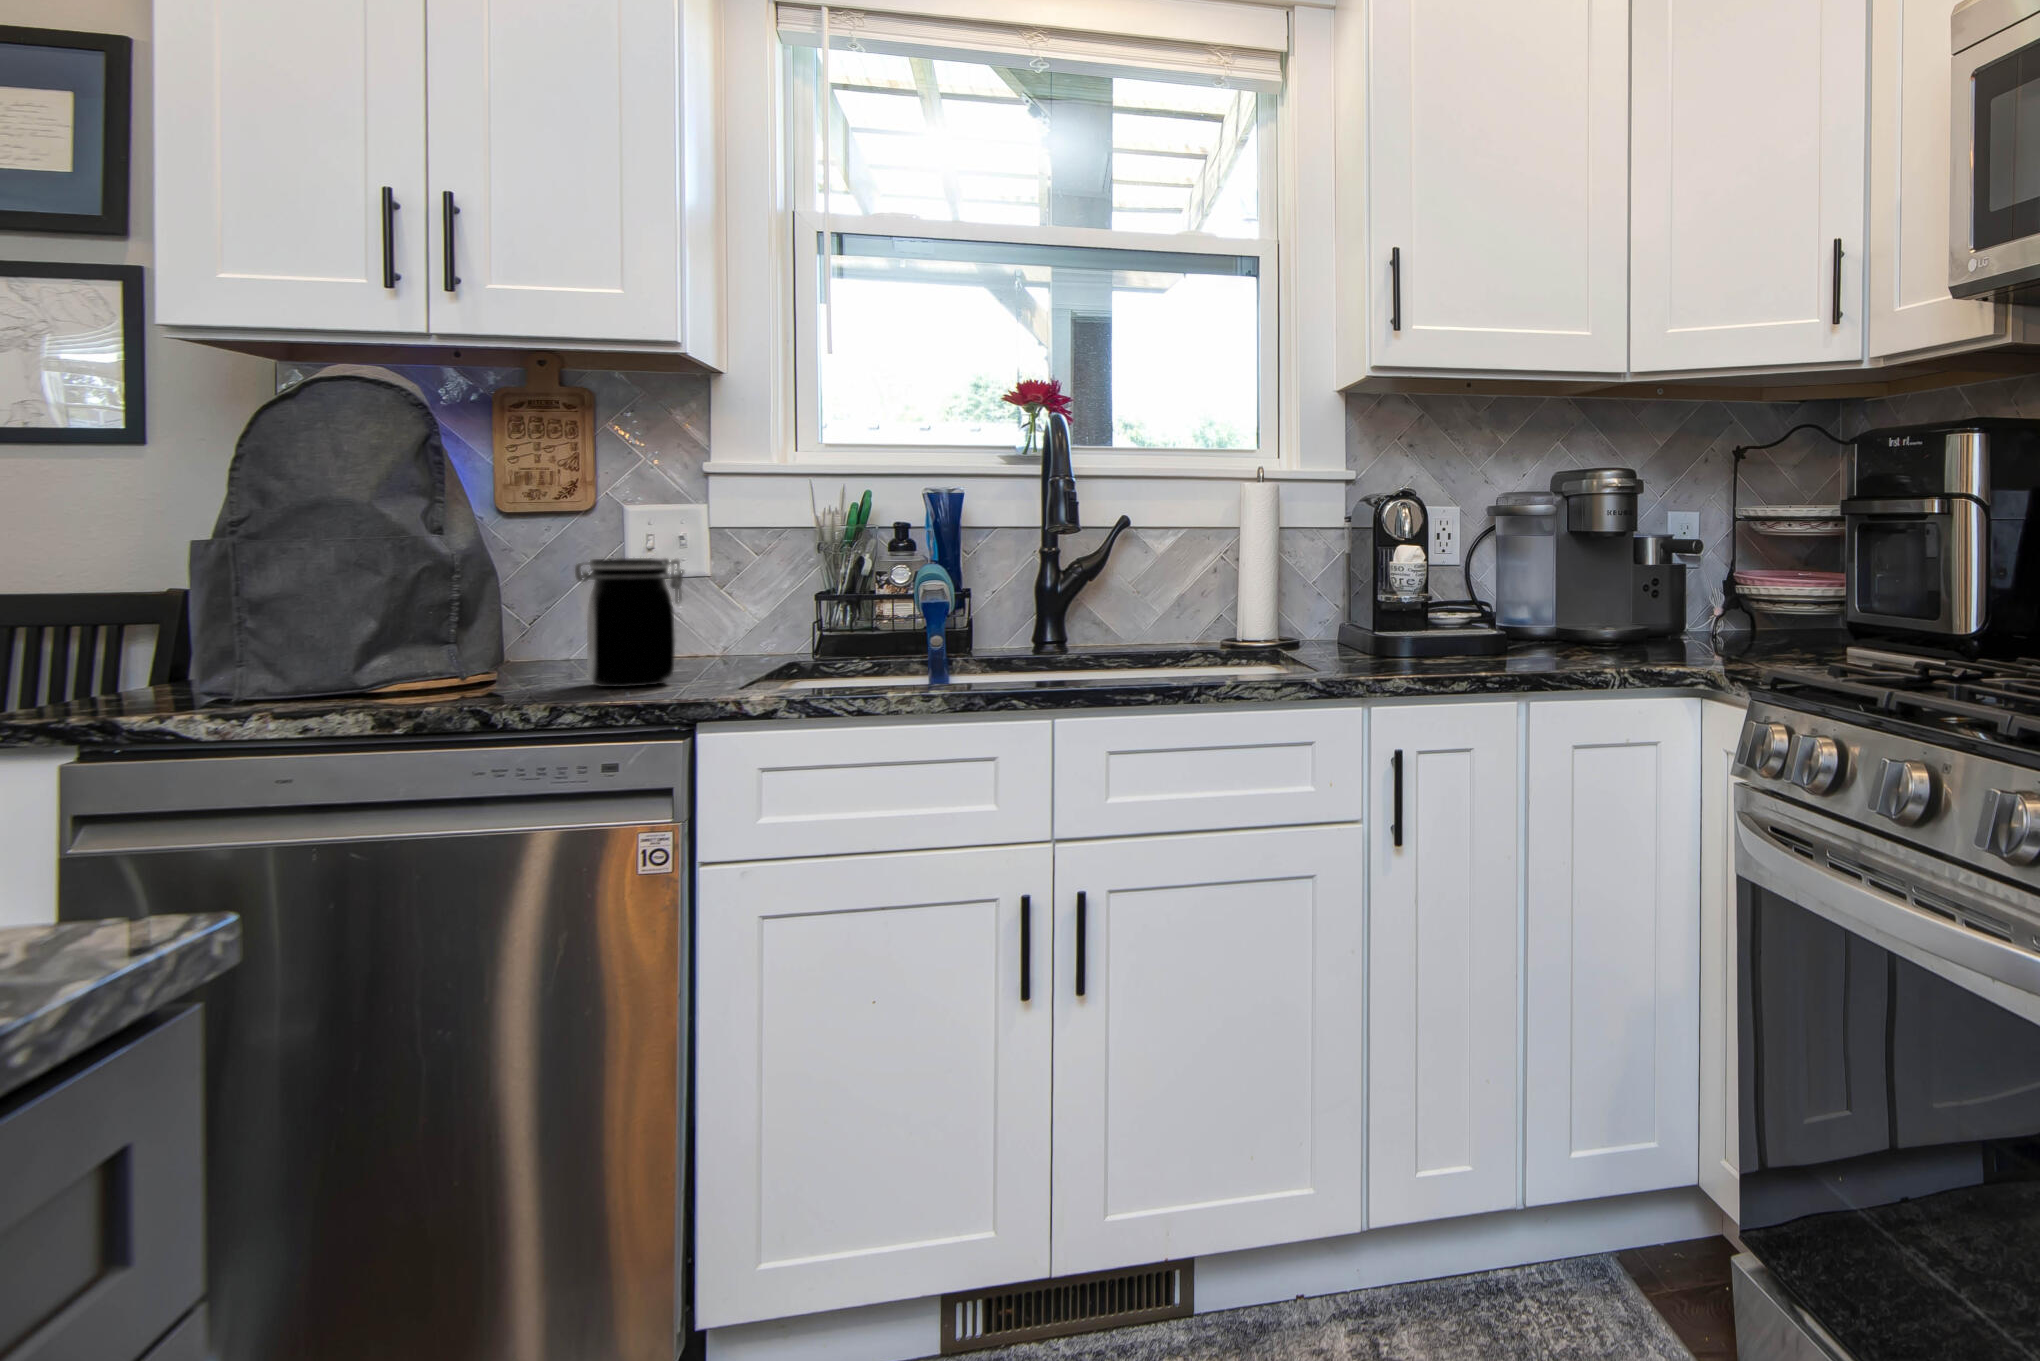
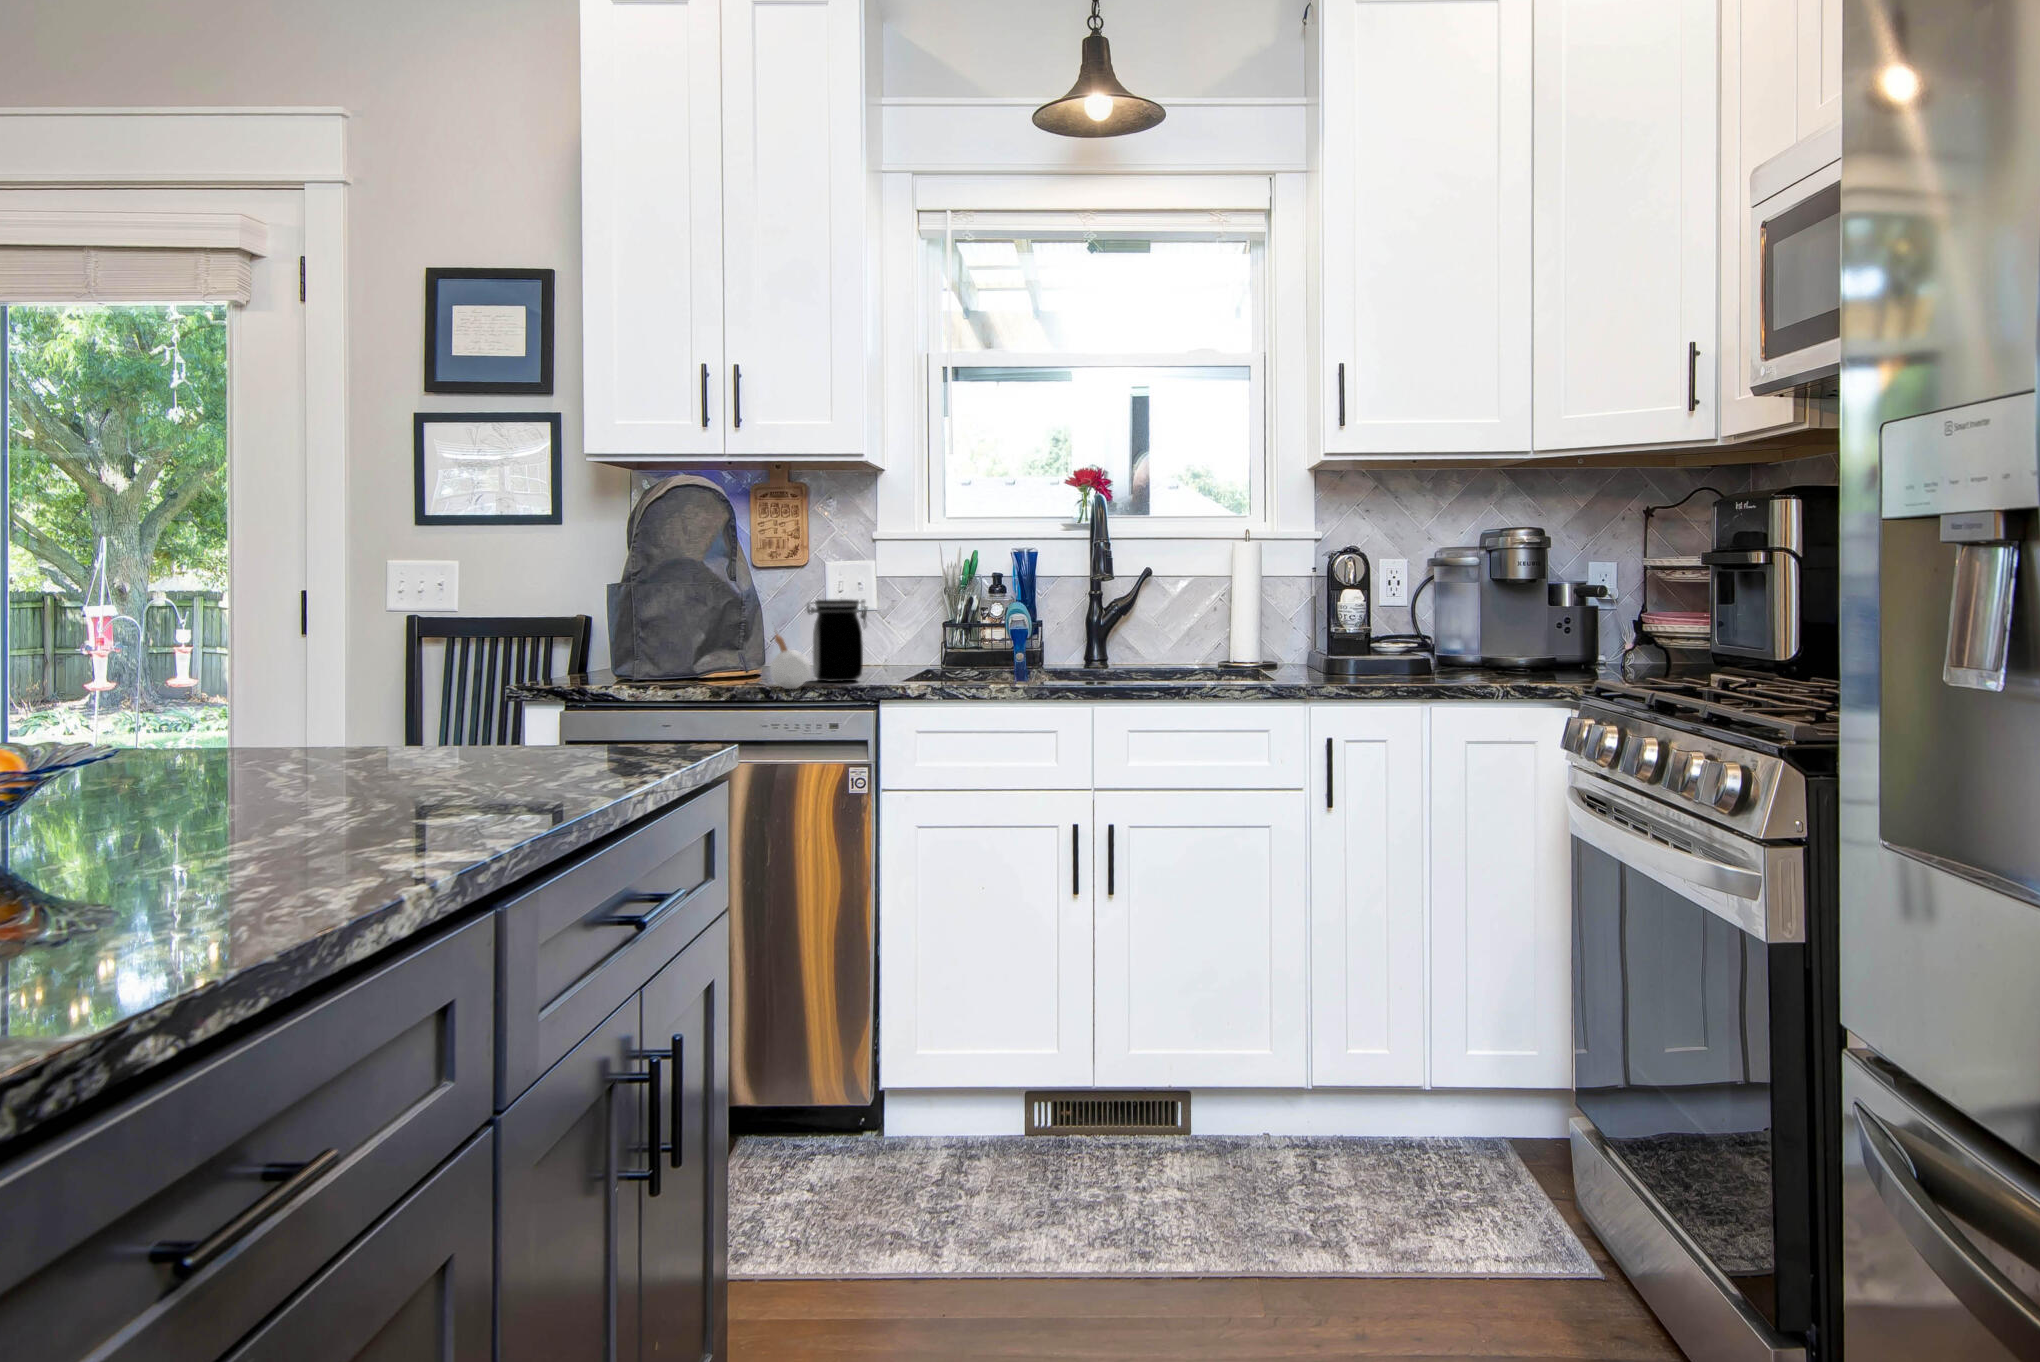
candle: none [495,595,573,705] -> present [770,628,811,689]

